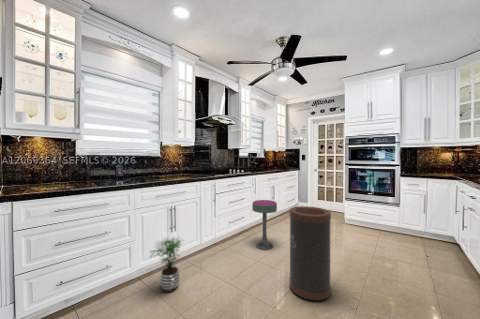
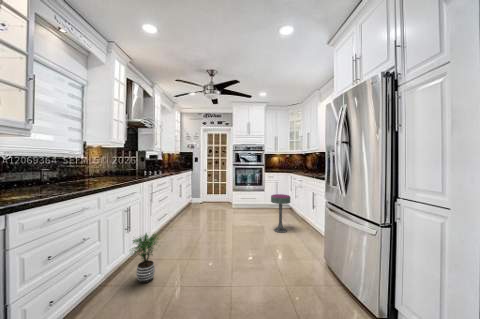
bar stool: present [252,200,277,250] -> present [271,194,290,233]
trash can: present [289,206,331,300] -> none [231,193,257,252]

